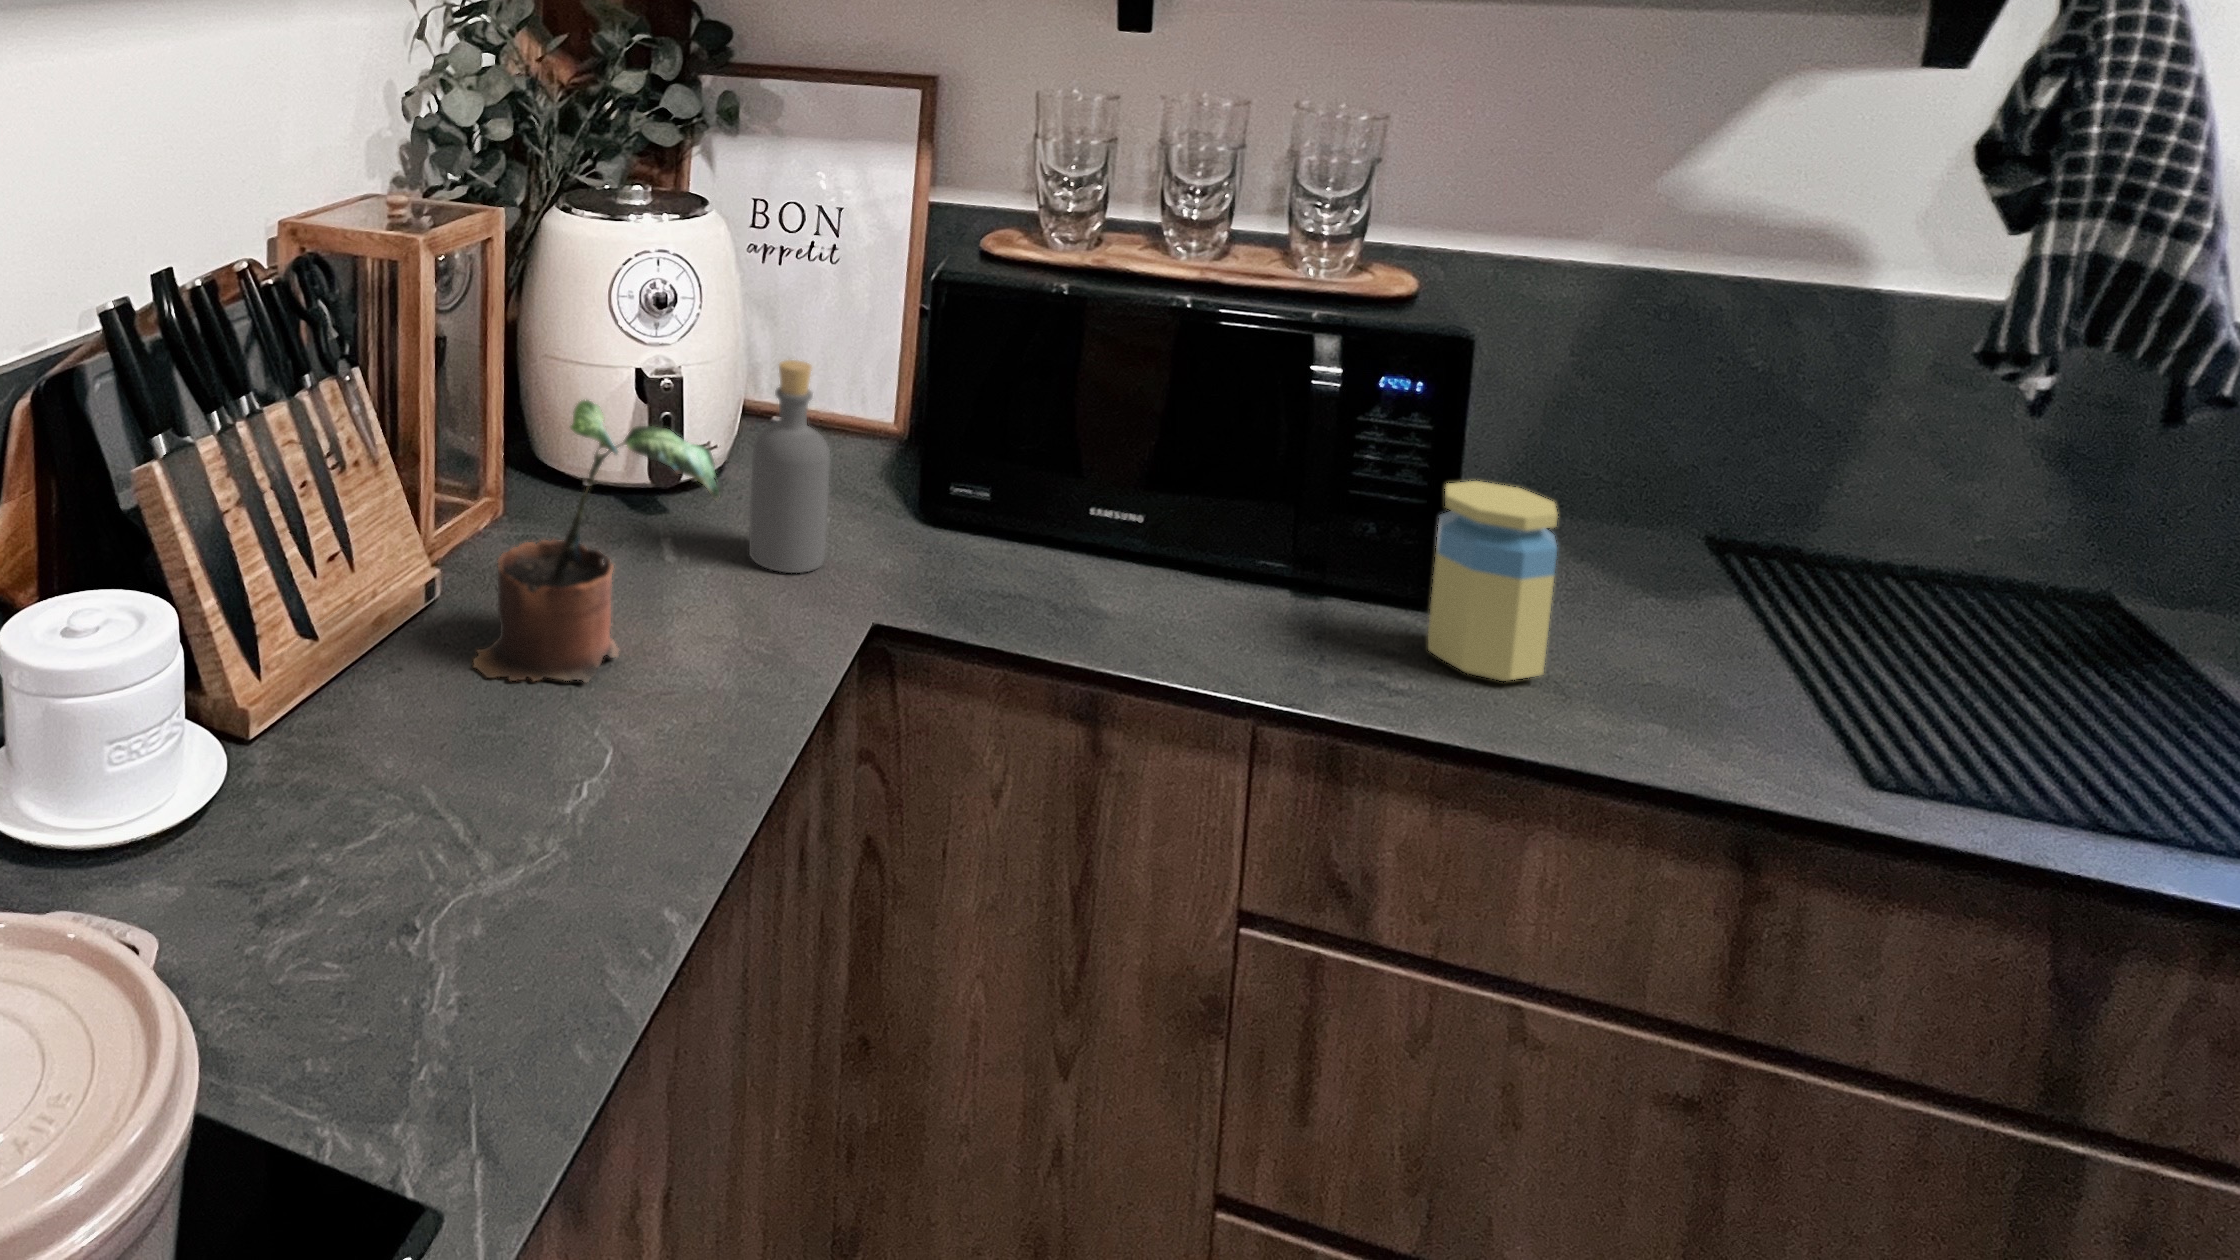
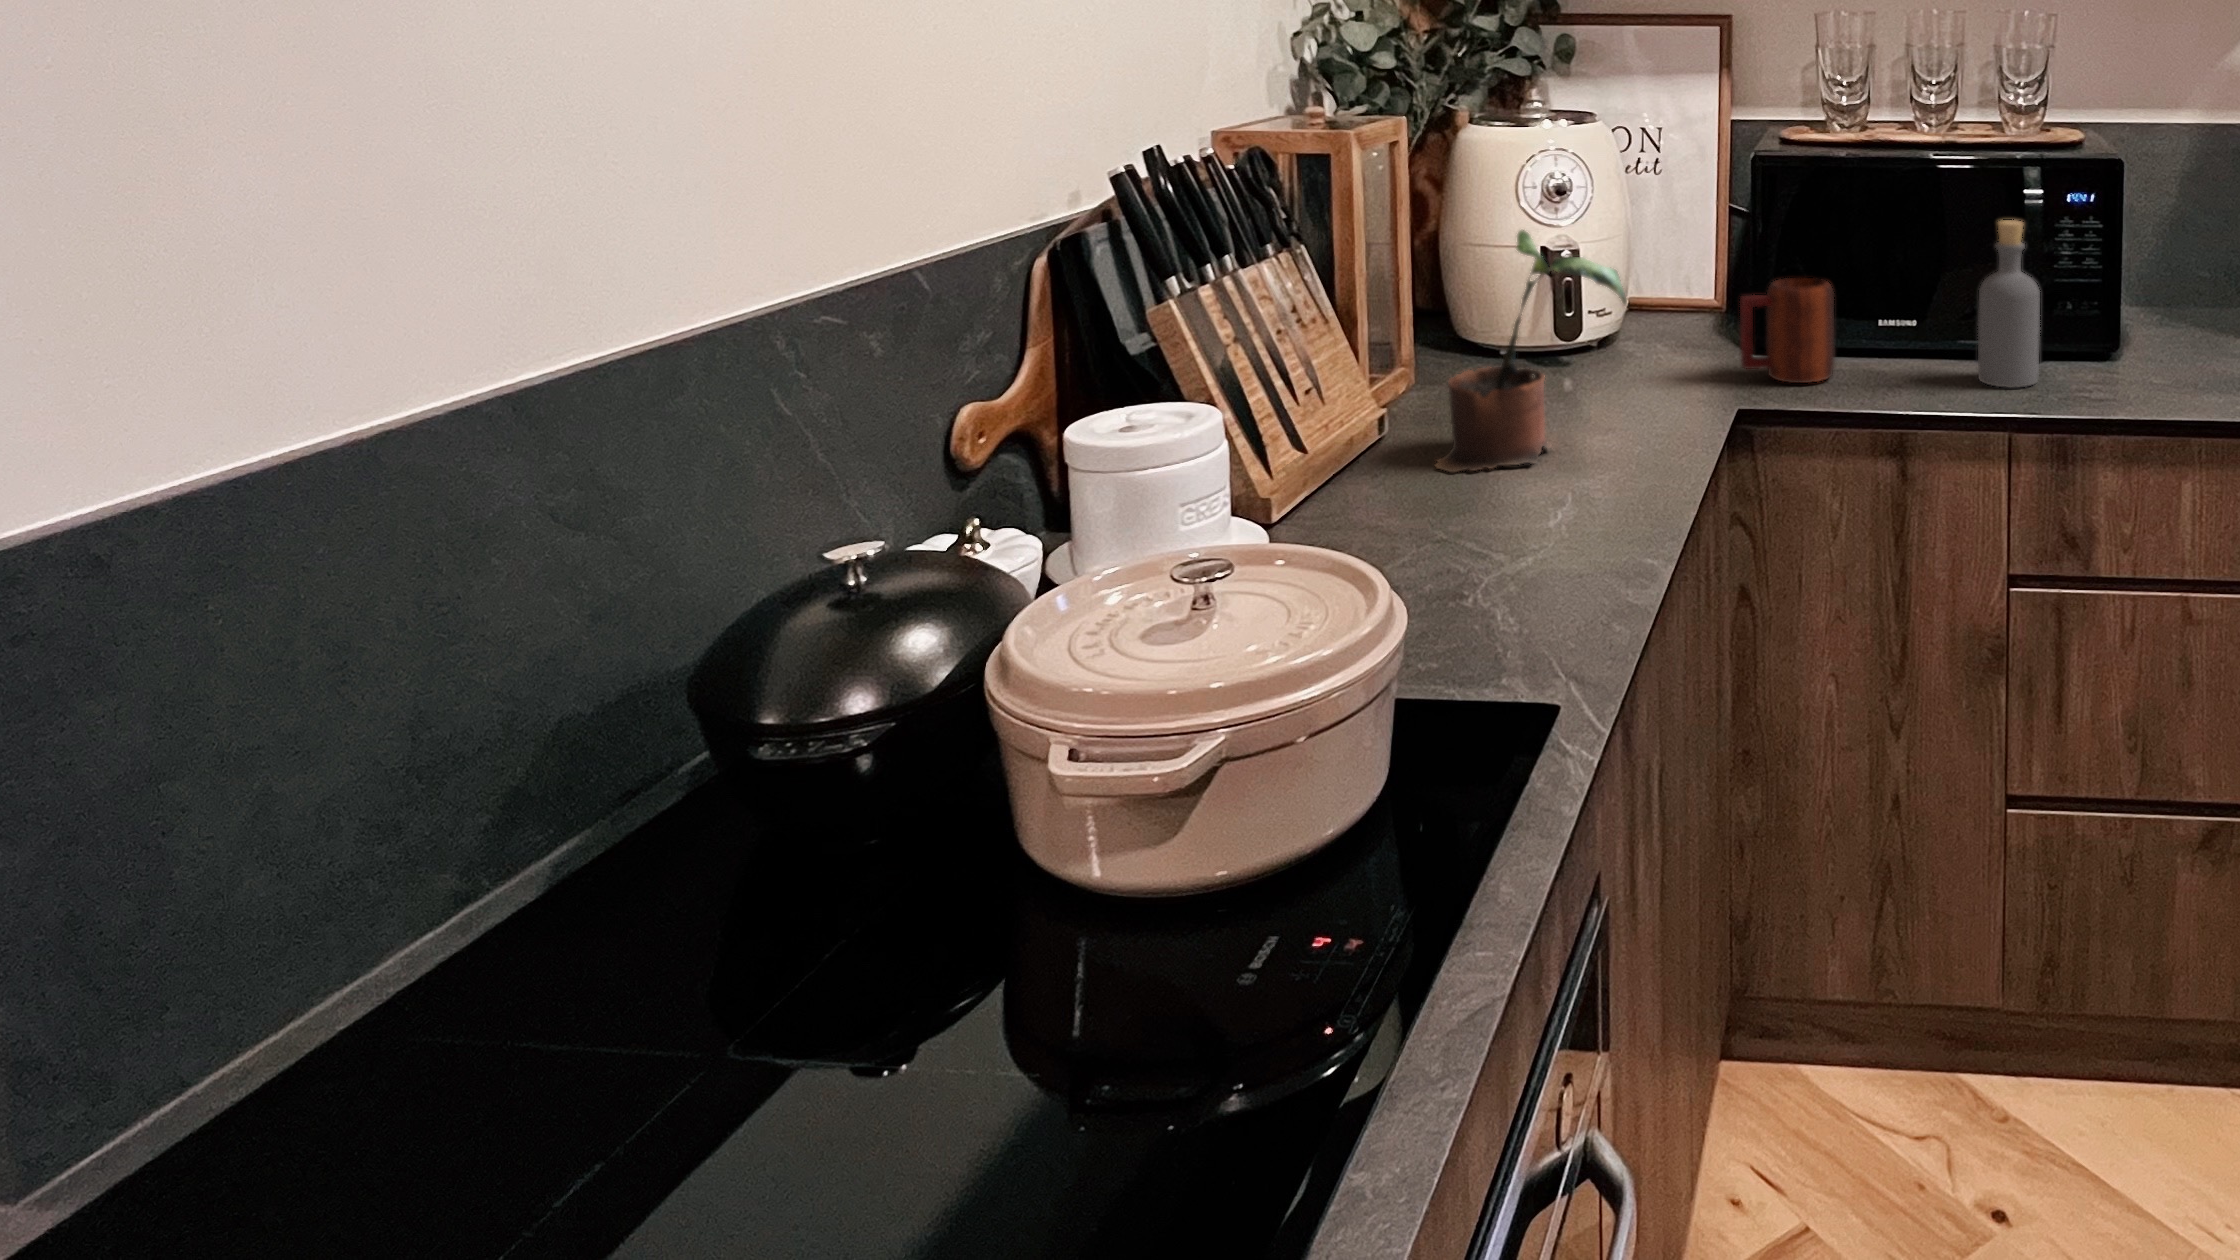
bottle: present [749,360,830,573] -> present [1978,220,2040,388]
mug: none [890,445,1020,588] -> present [1740,278,1835,383]
jar: present [1428,481,1558,681] -> none [2111,255,2184,386]

